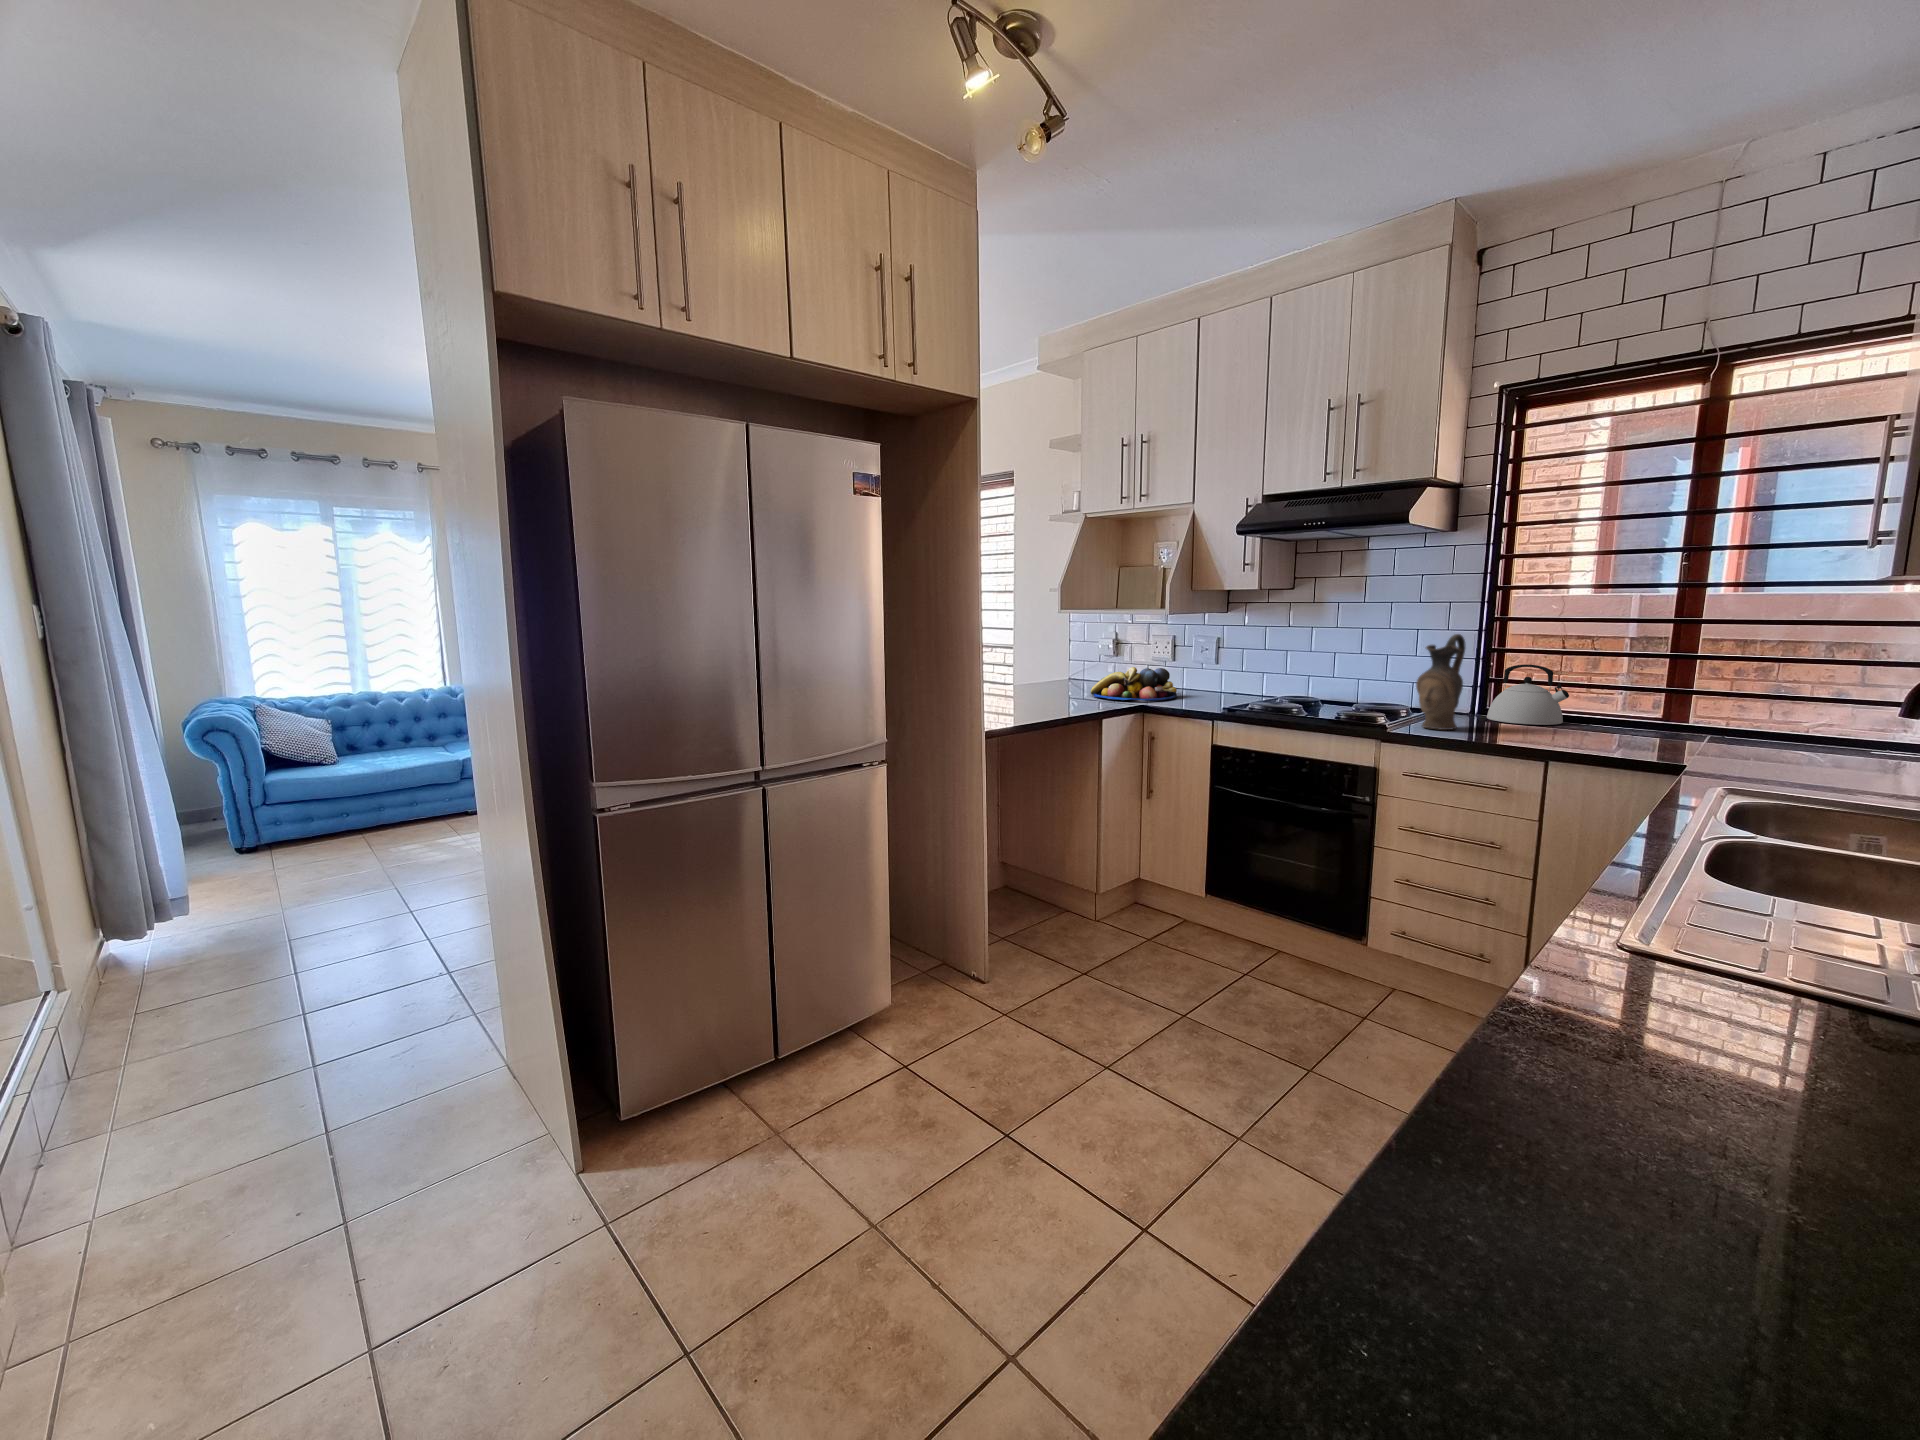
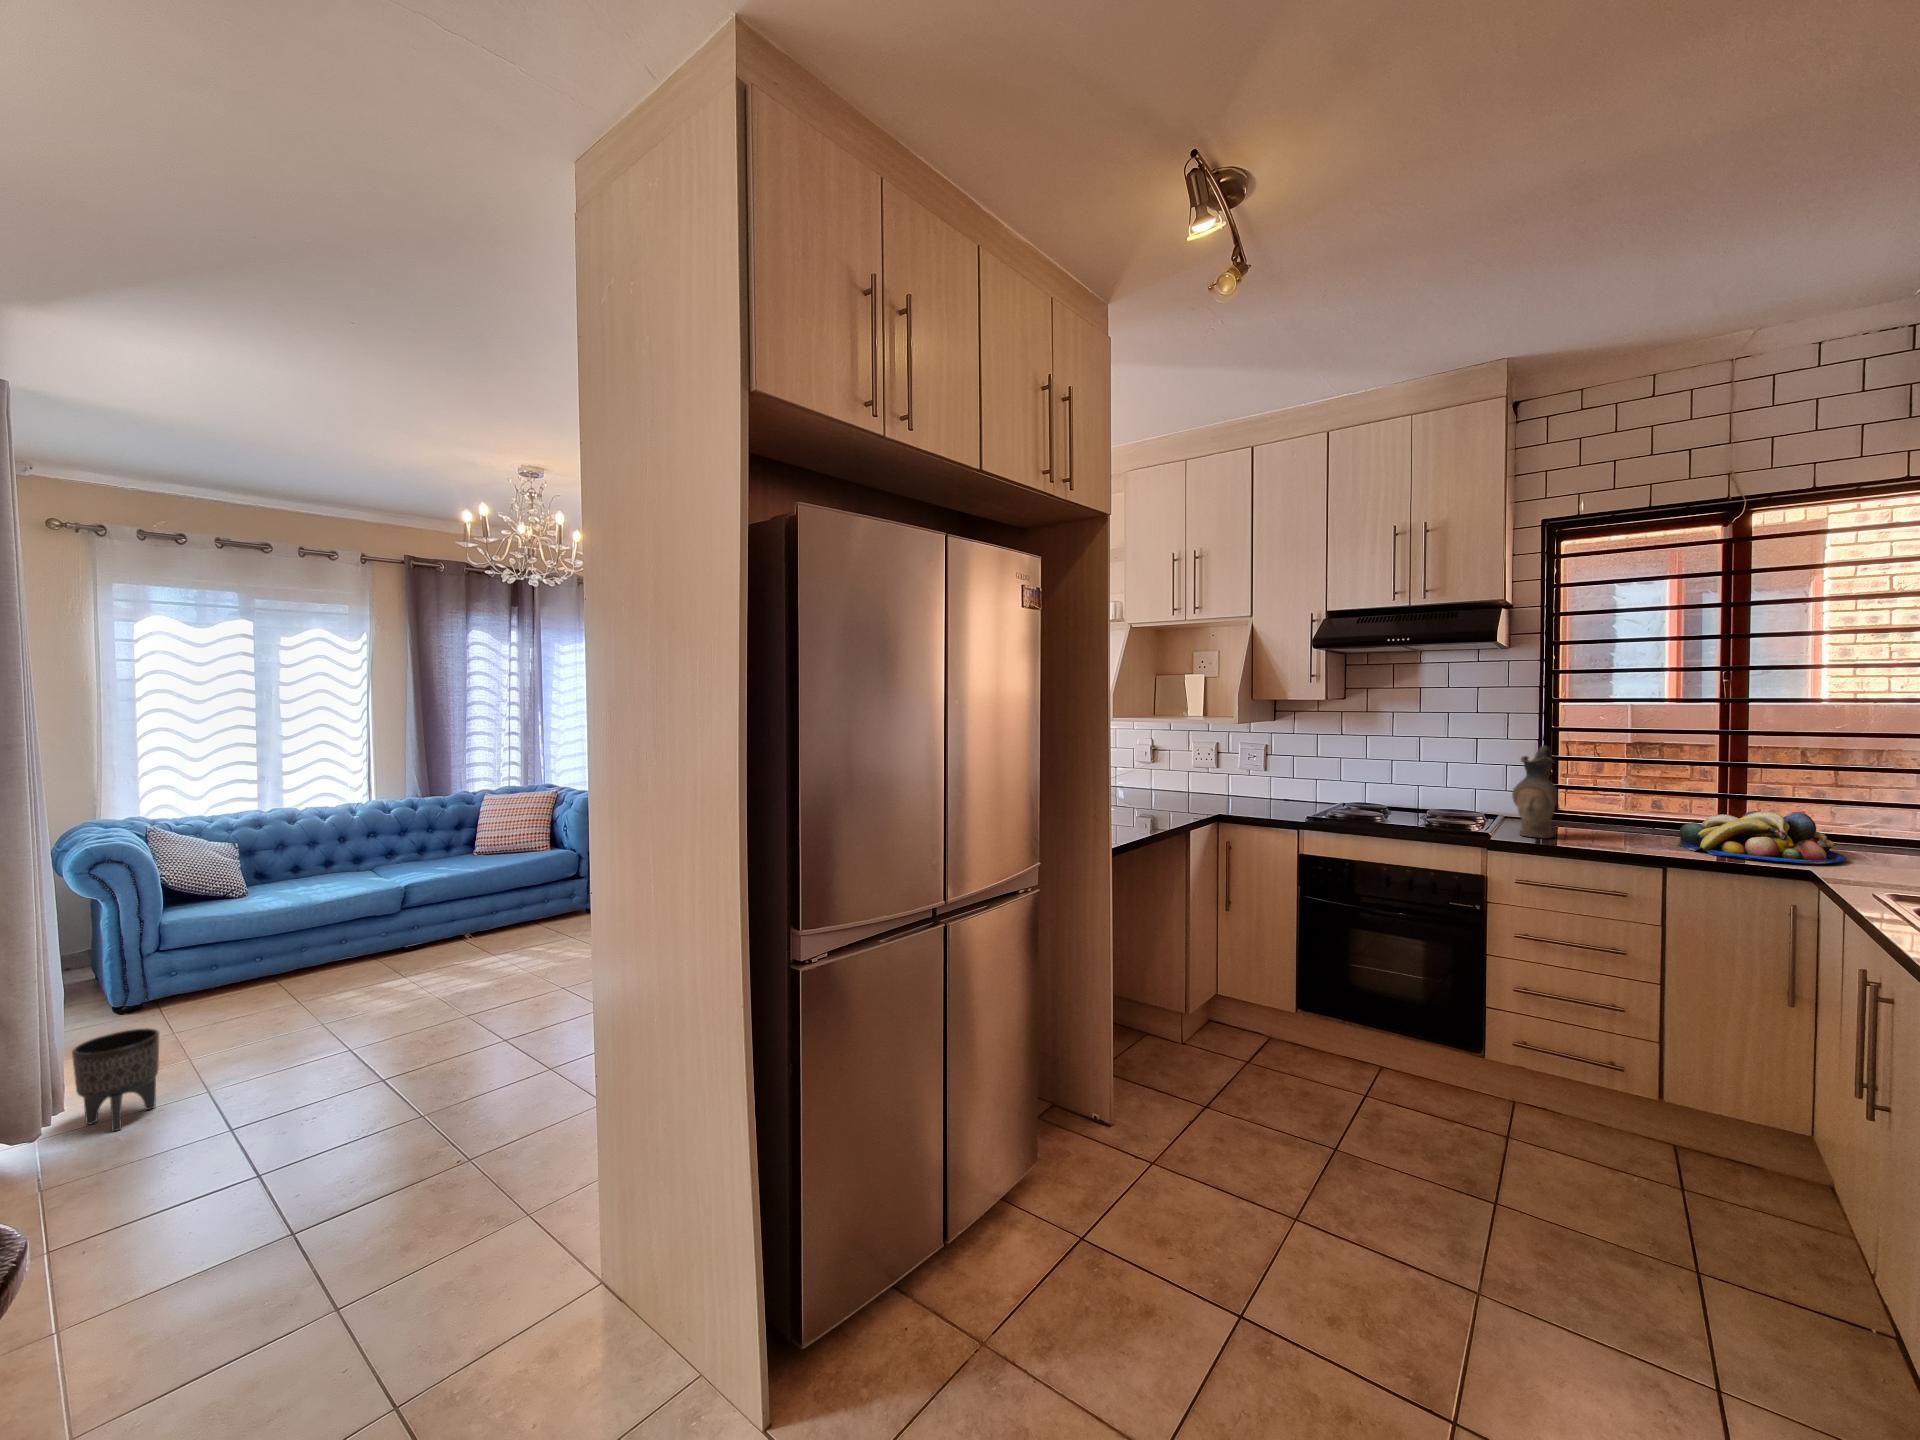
kettle: present [1487,664,1569,725] -> none [1558,773,1638,830]
fruit bowl: present [1091,667,1177,701] -> present [1678,811,1847,863]
planter: none [170,859,240,936] -> present [72,1029,159,1132]

